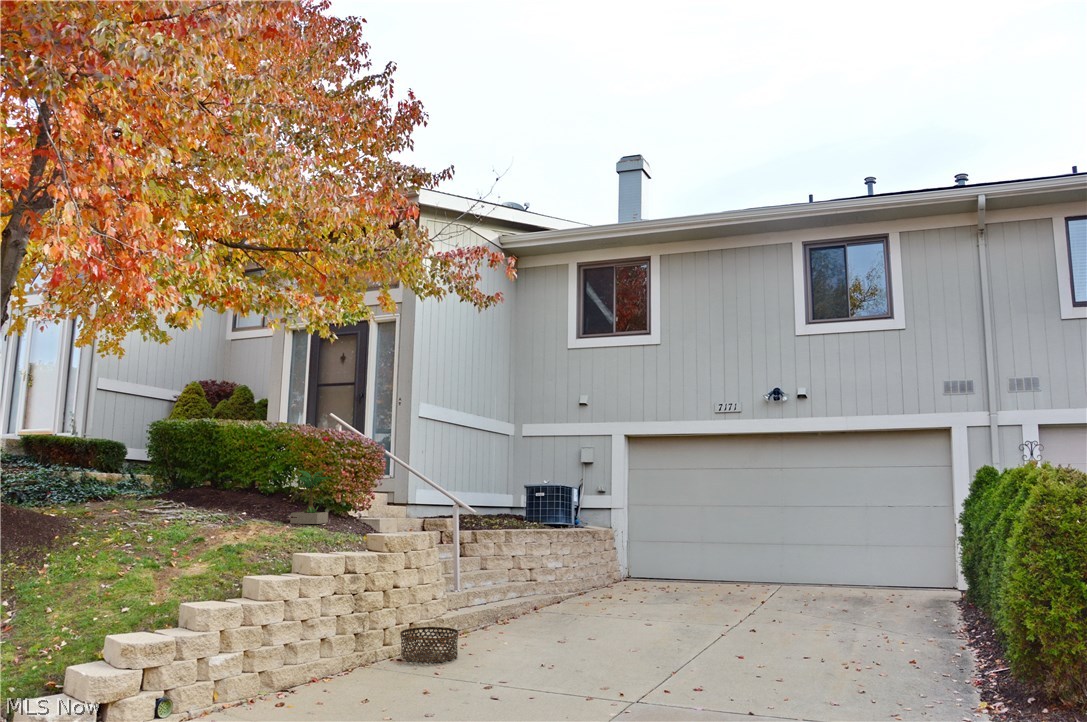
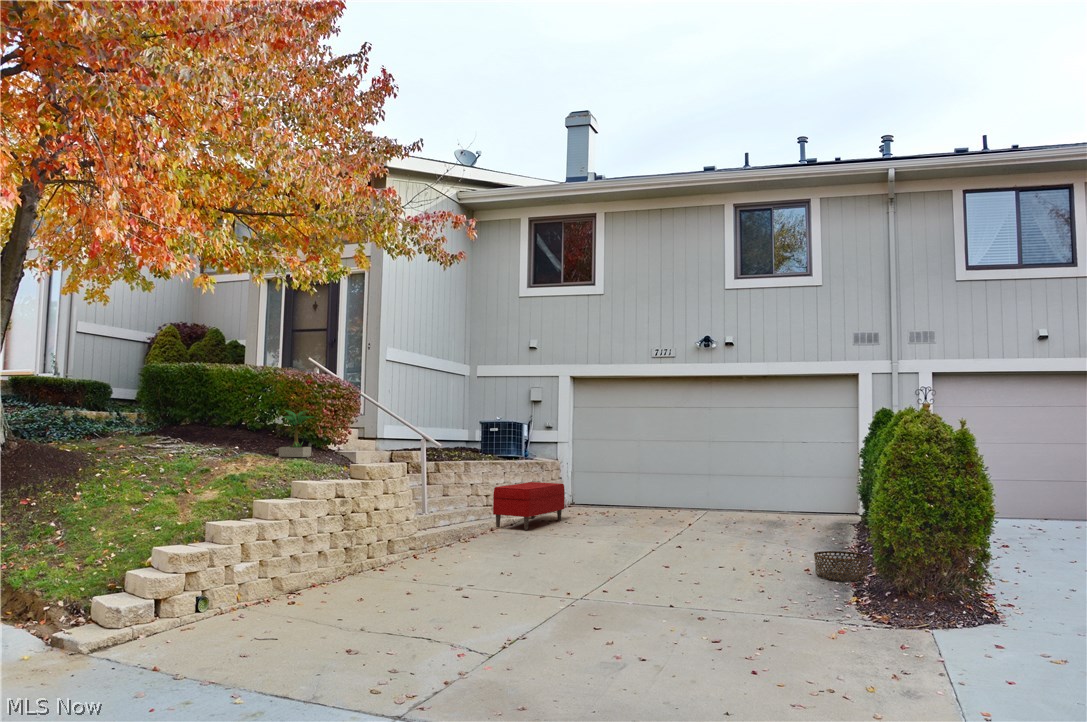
bench: none [535,553,618,609] -> present [493,482,565,530]
basket: present [400,627,459,662] -> present [814,551,868,581]

